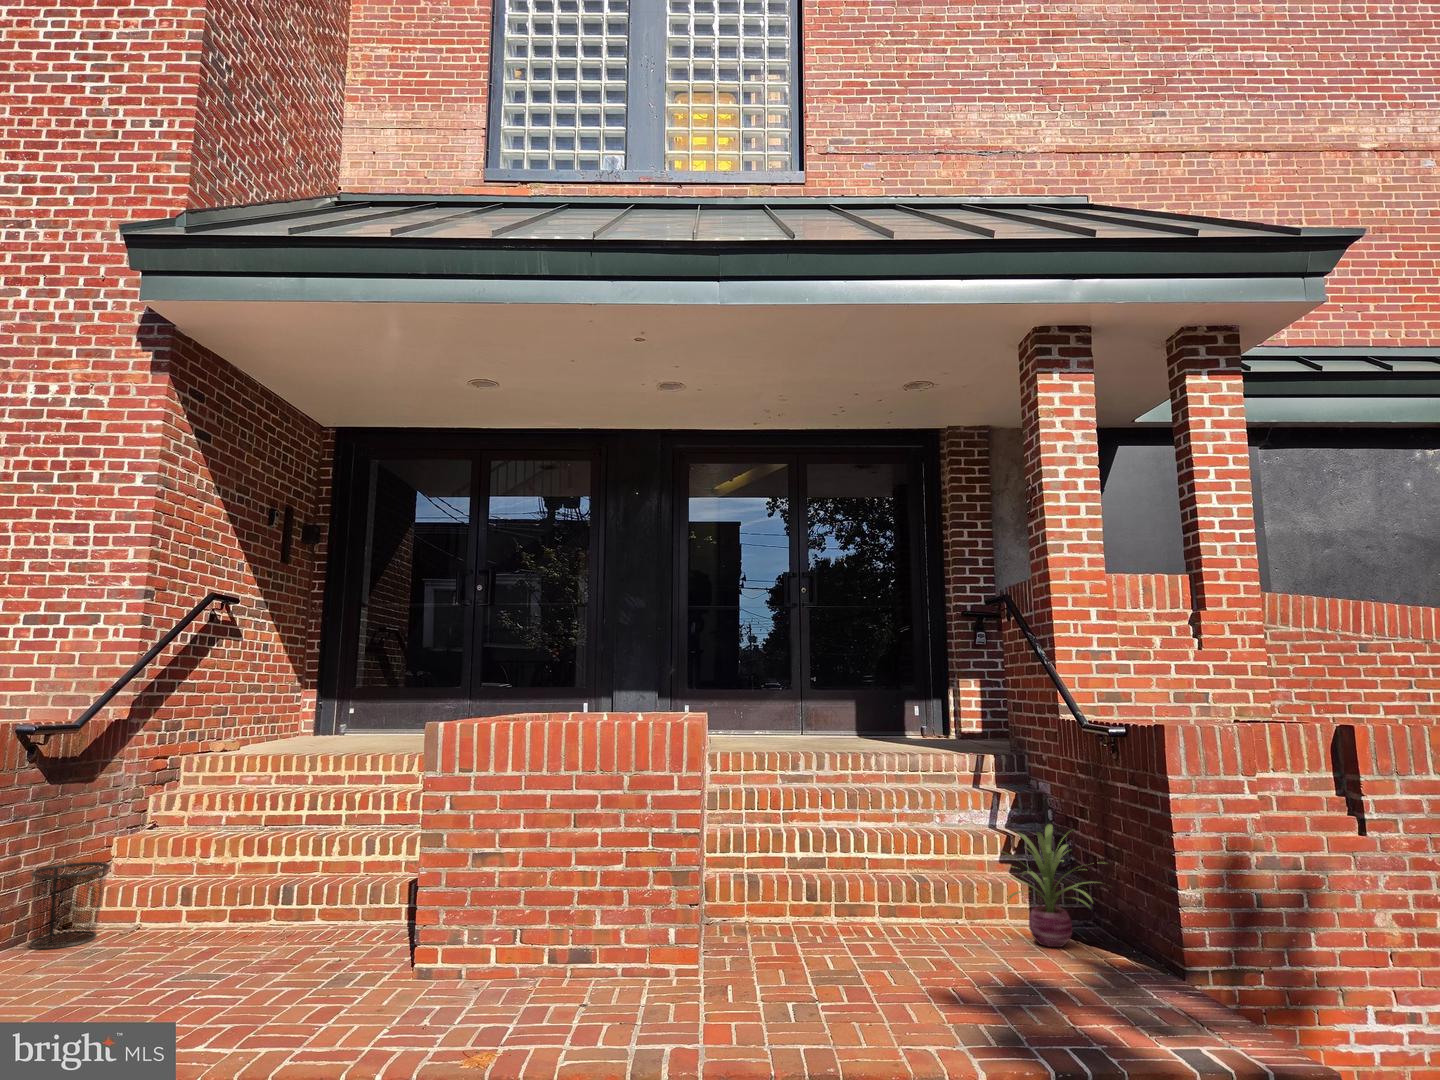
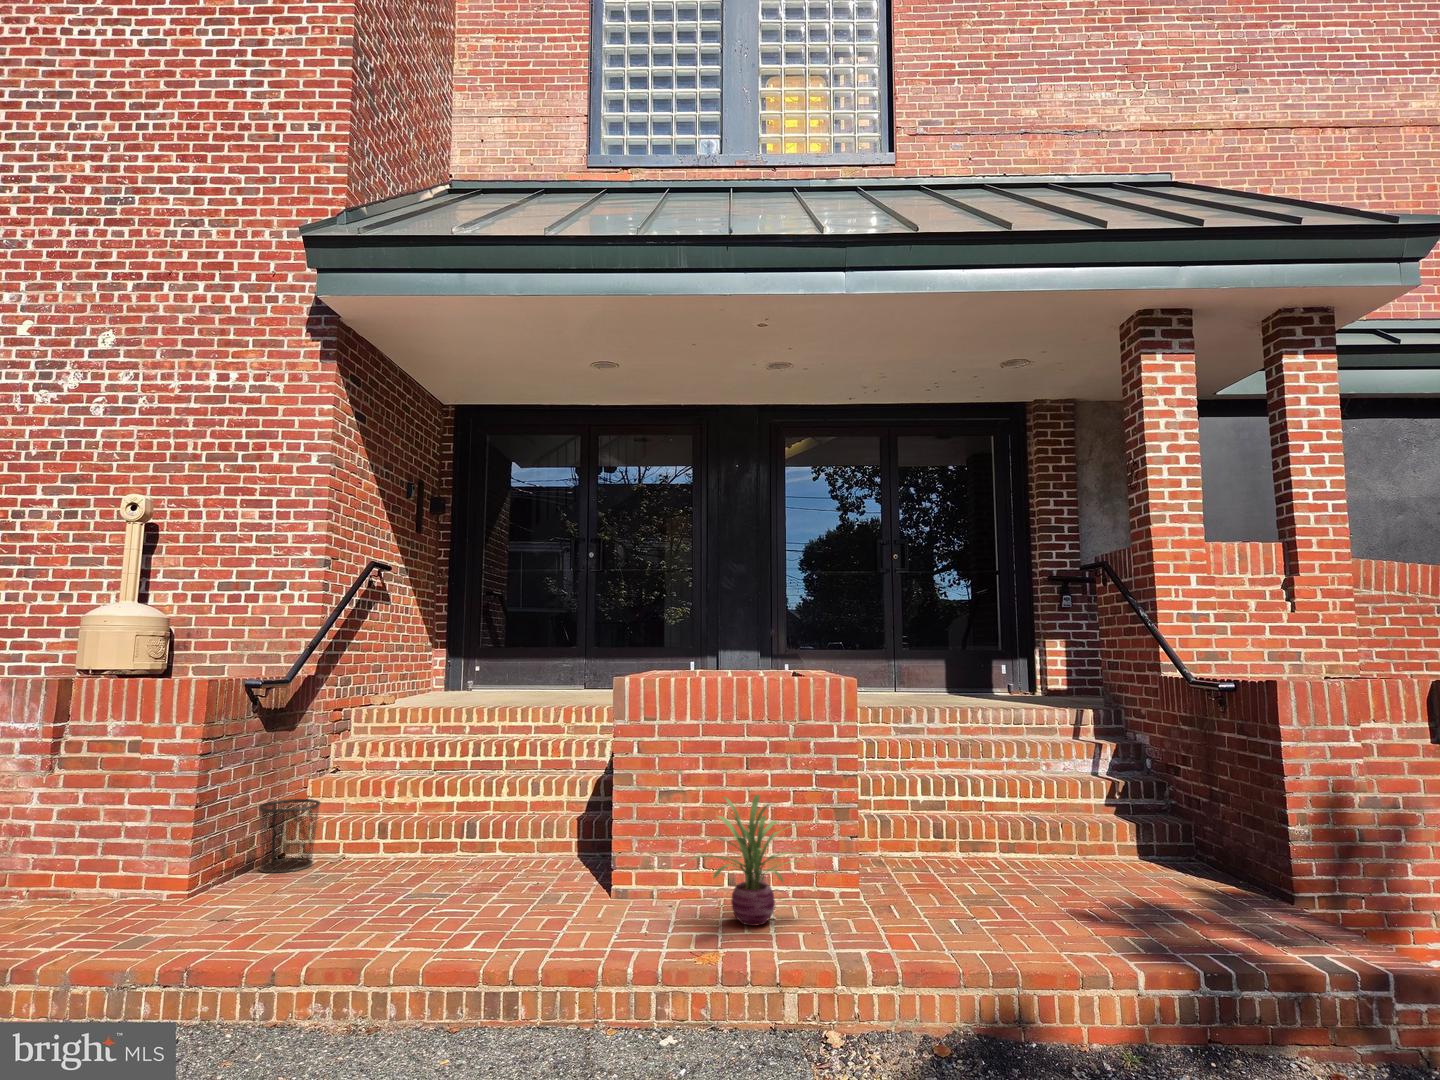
decorative plant: present [1007,824,1092,947] -> present [693,795,800,926]

